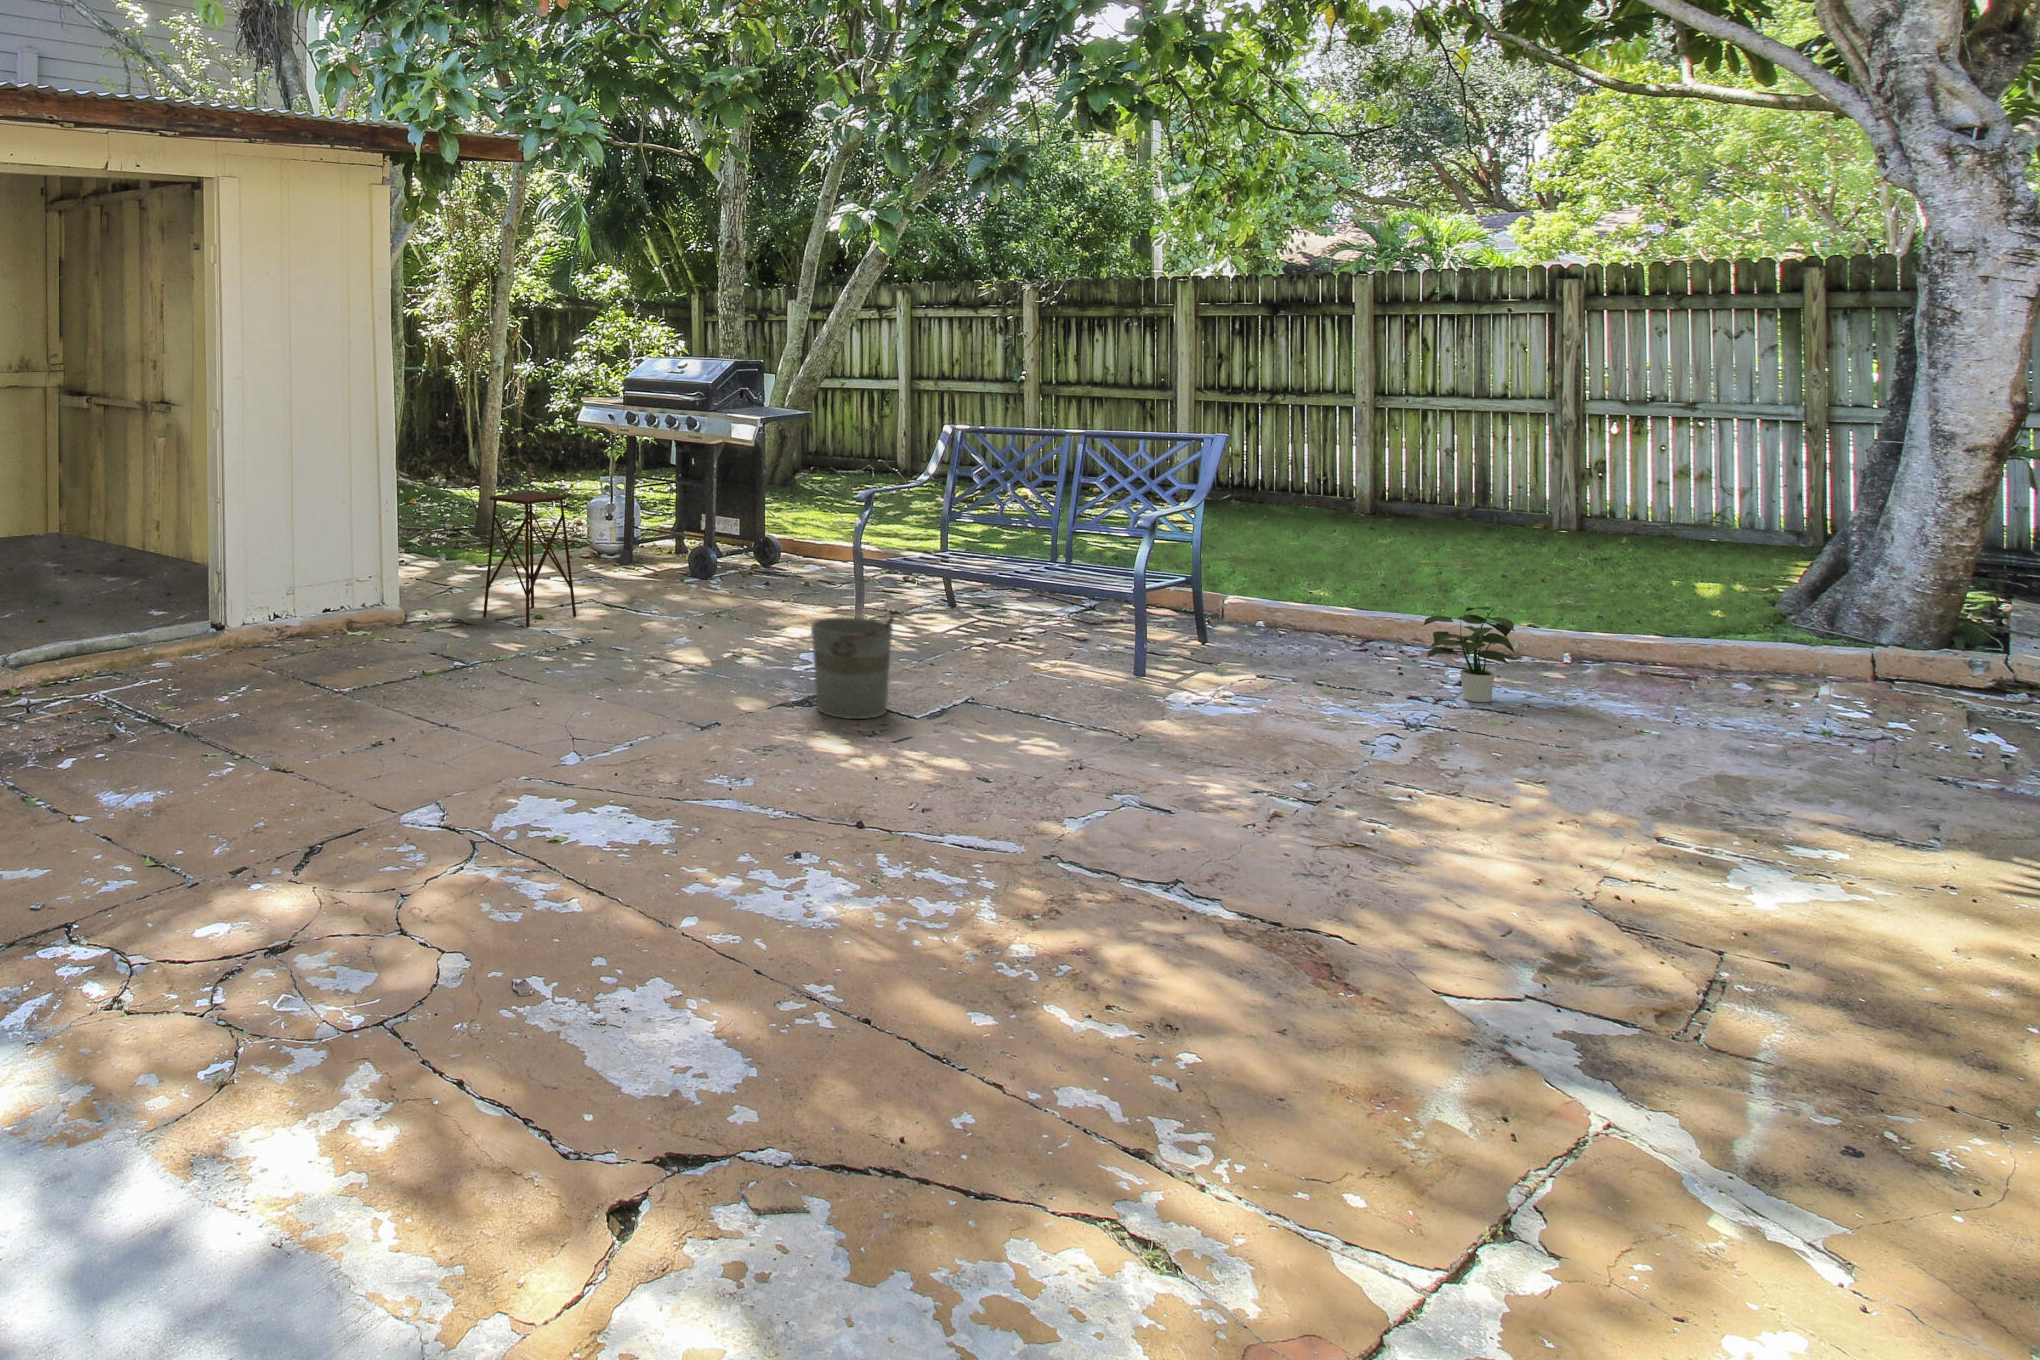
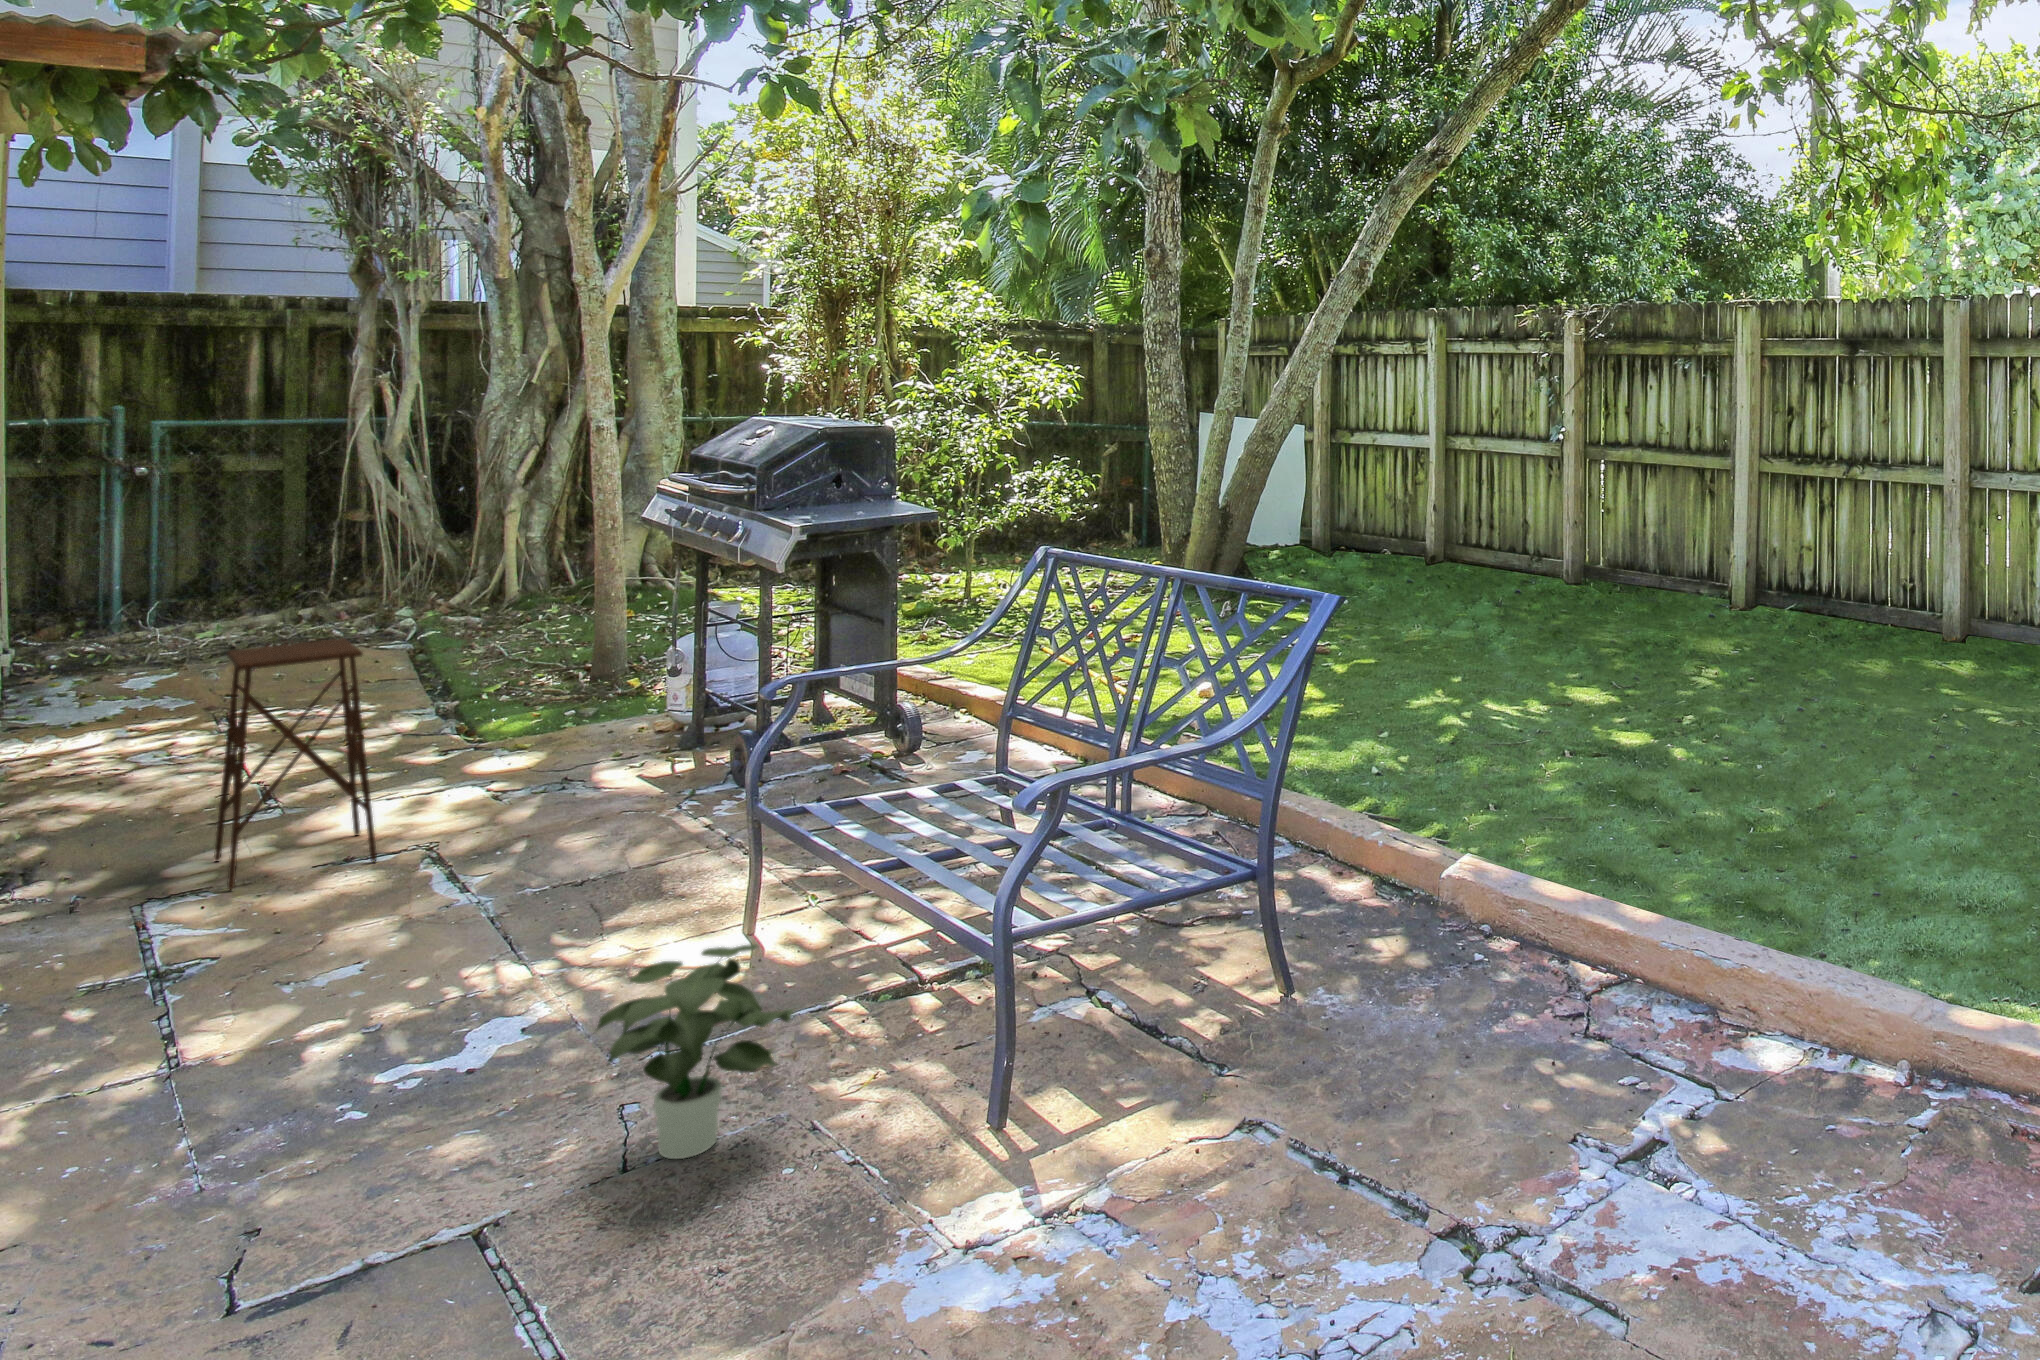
potted plant: present [1424,607,1522,702] -> present [597,944,793,1159]
bucket: present [811,616,894,719] -> none [185,967,443,1225]

